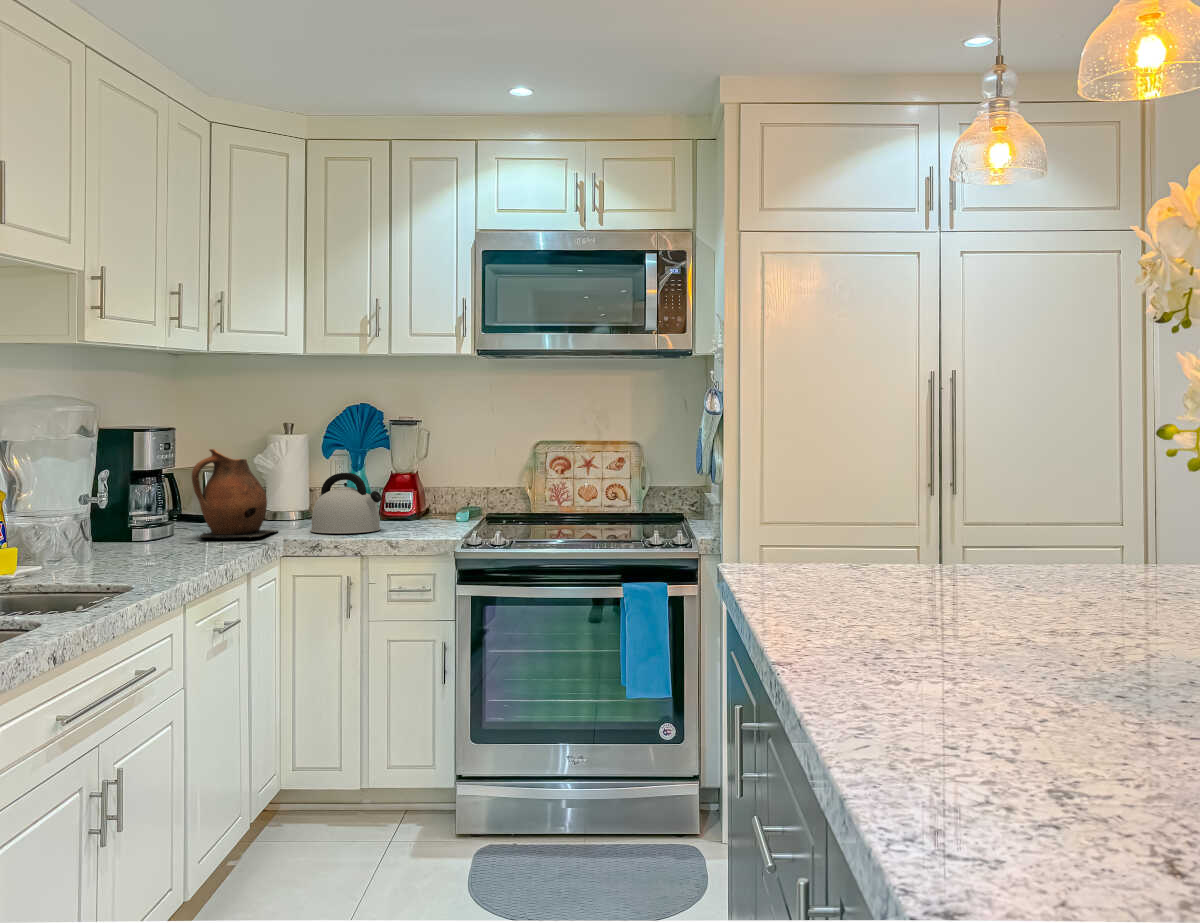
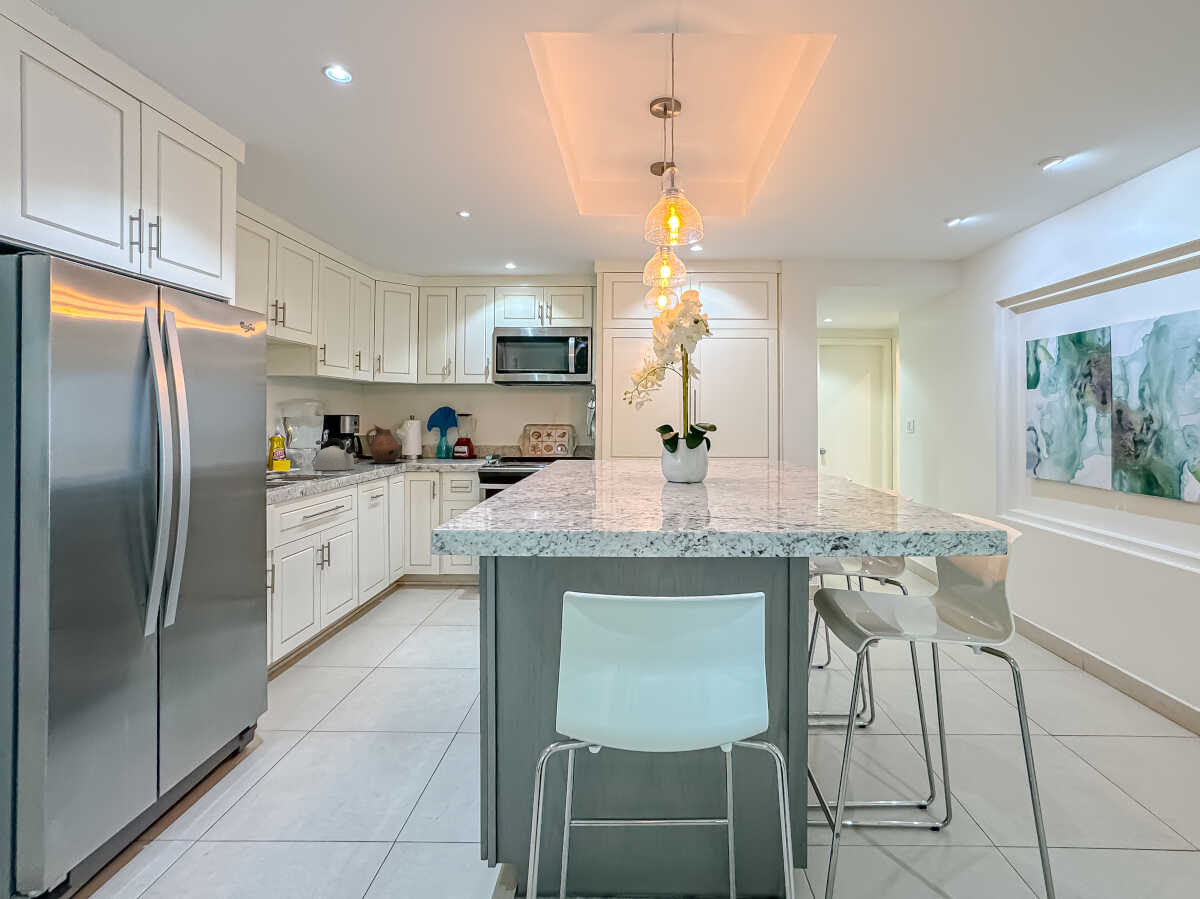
kettle: present [311,473,382,533] -> present [314,438,355,470]

